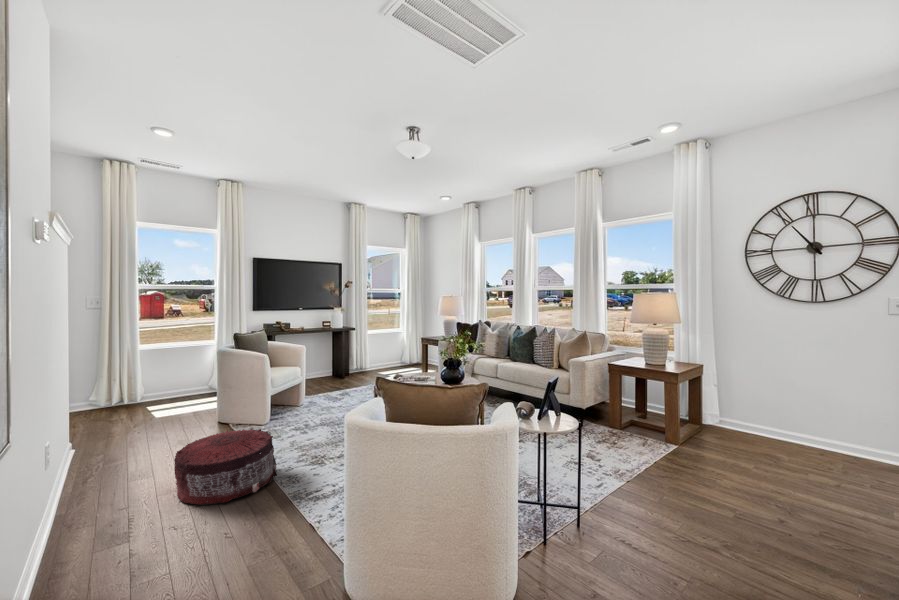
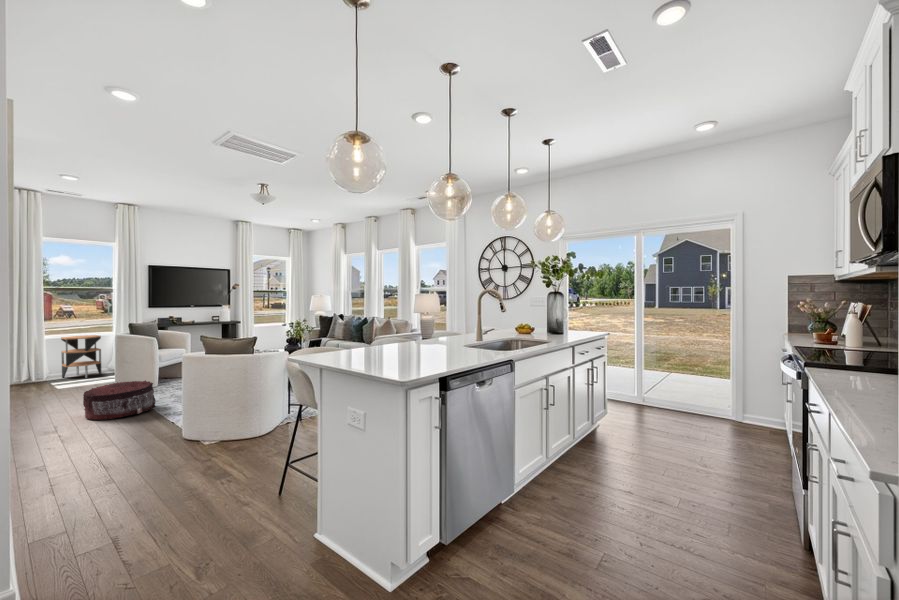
side table: none [157,345,202,401] -> present [61,335,101,378]

